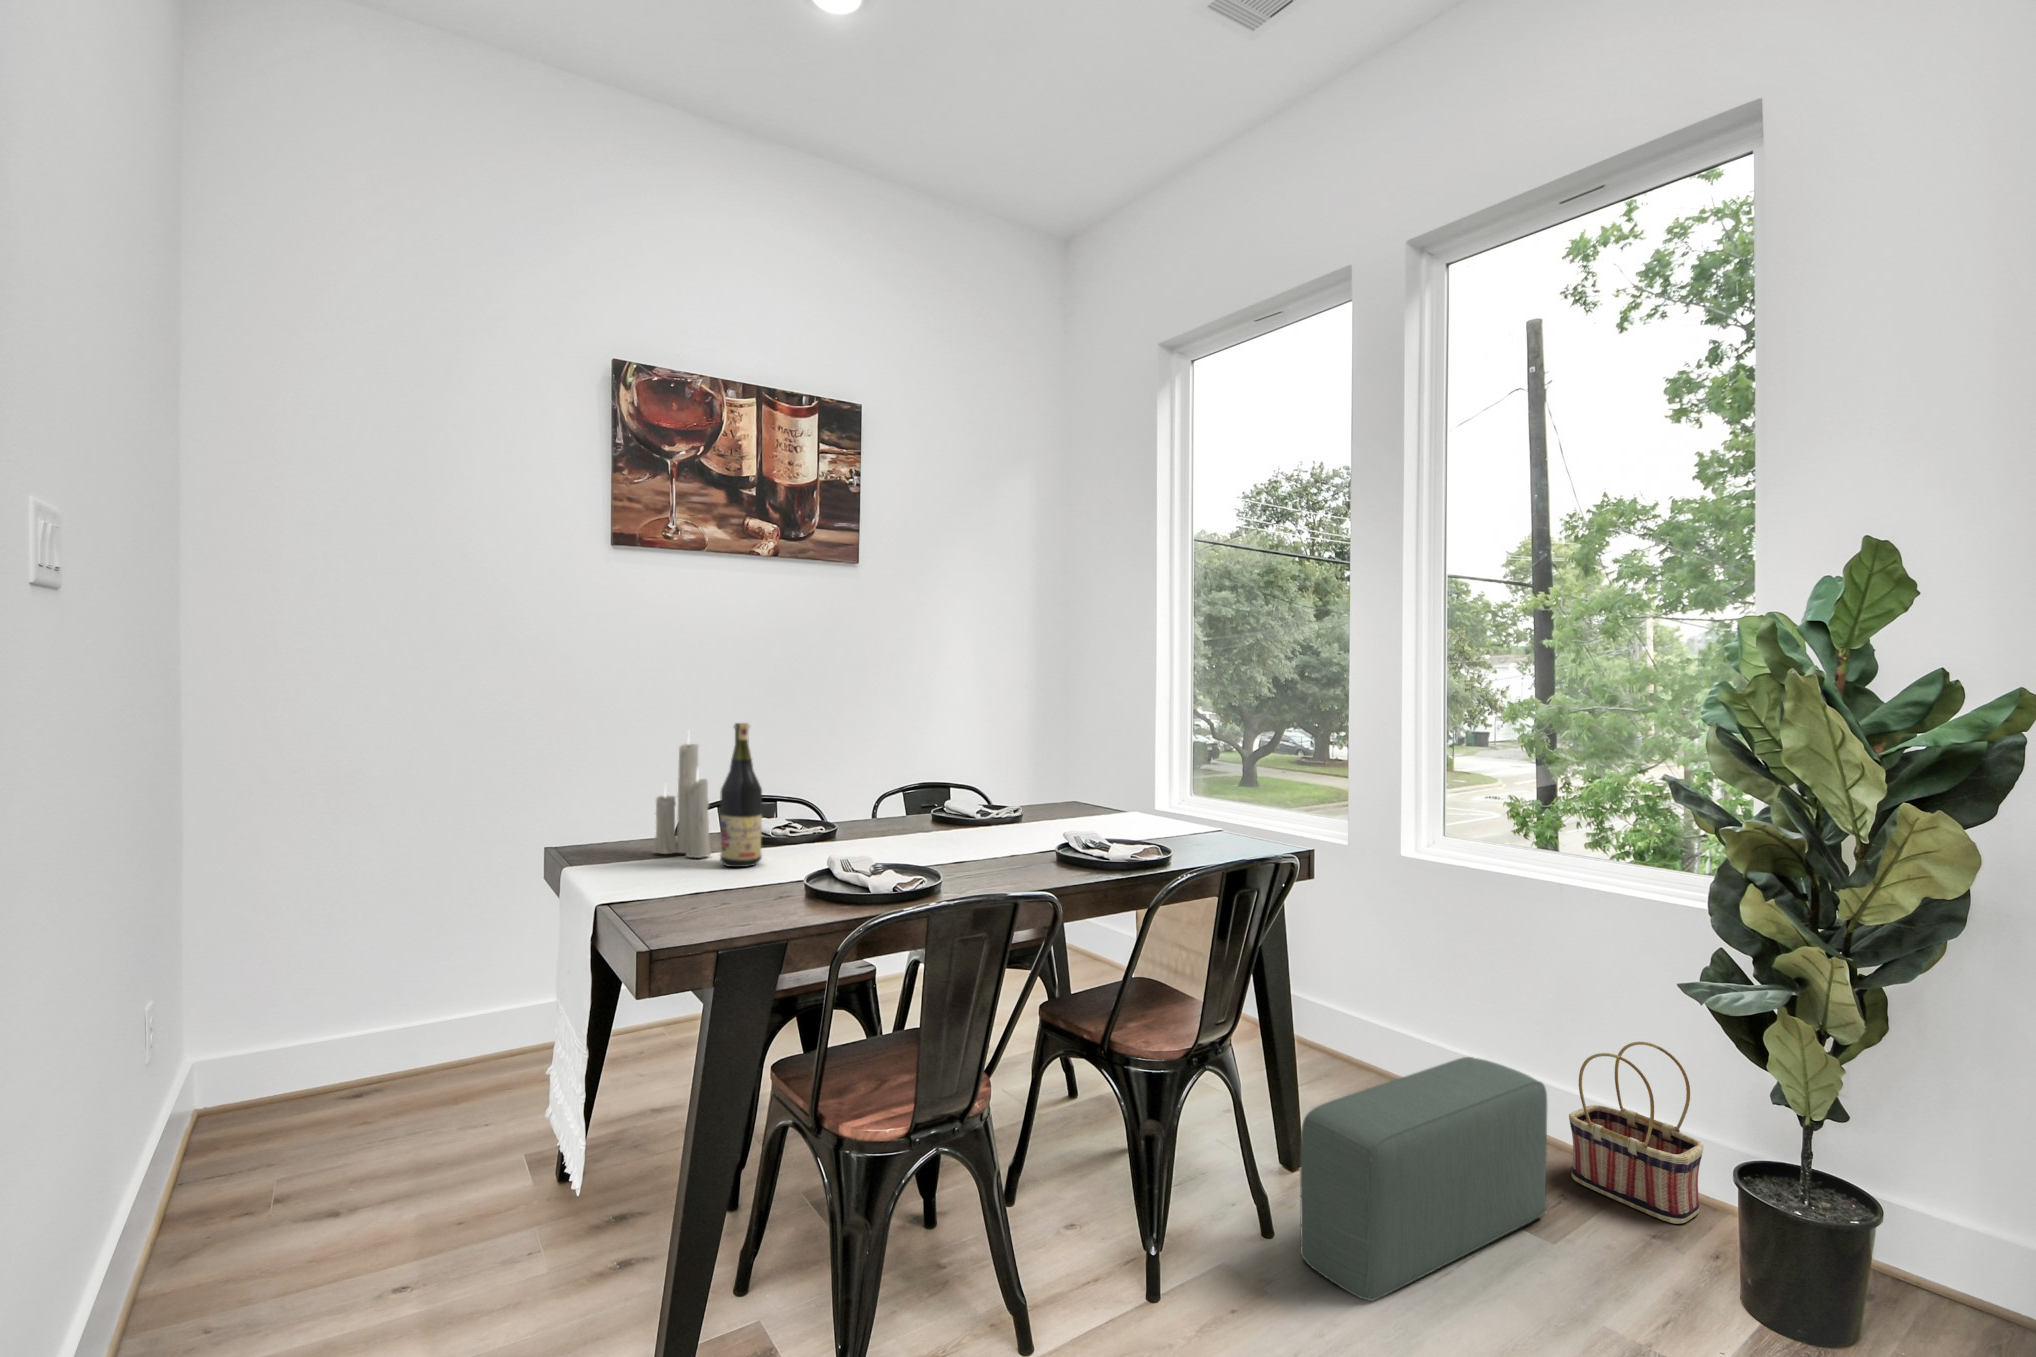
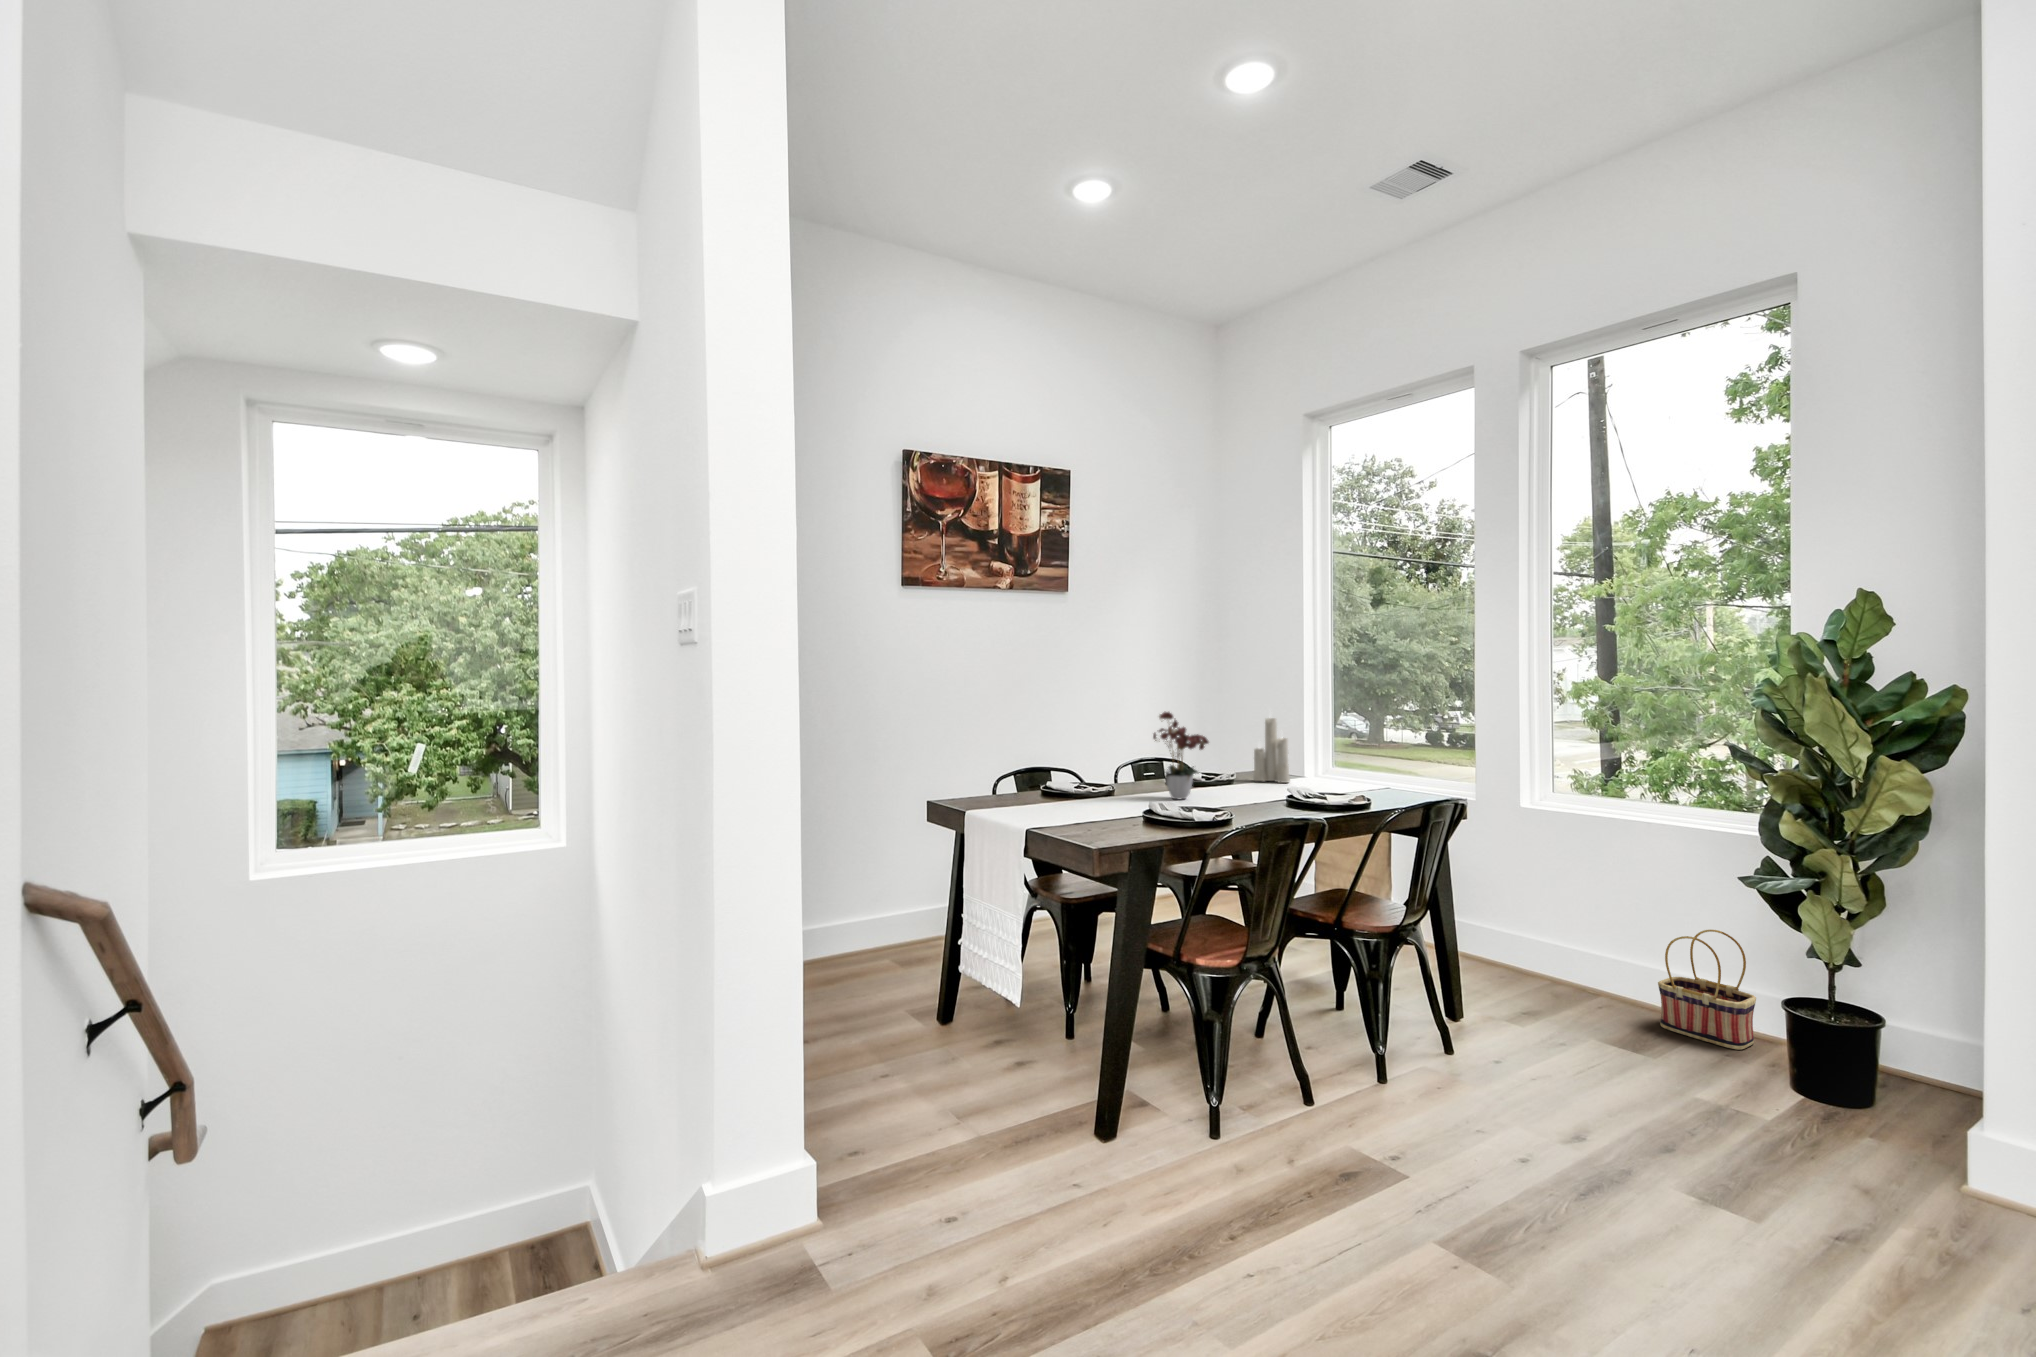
flower arrangement: none [881,708,970,838] -> present [1153,712,1209,799]
wine bottle: present [720,723,762,867] -> none [1067,722,1095,820]
candle: present [653,743,711,858] -> present [1253,717,1290,783]
pouf: present [1300,1057,1547,1301] -> none [1482,941,1646,1089]

